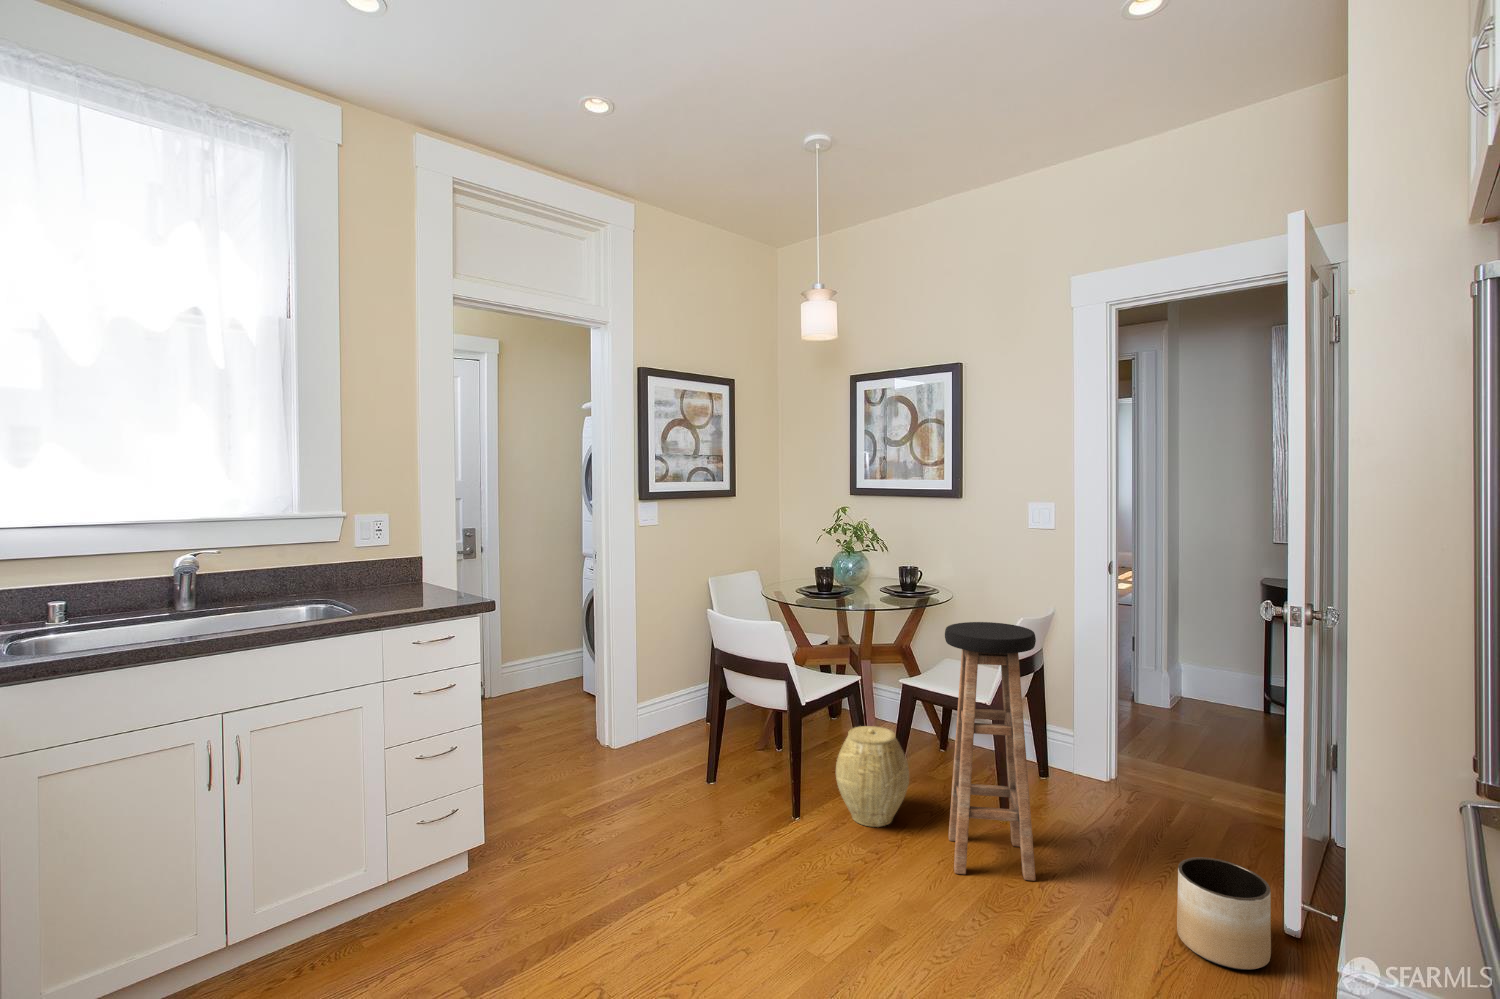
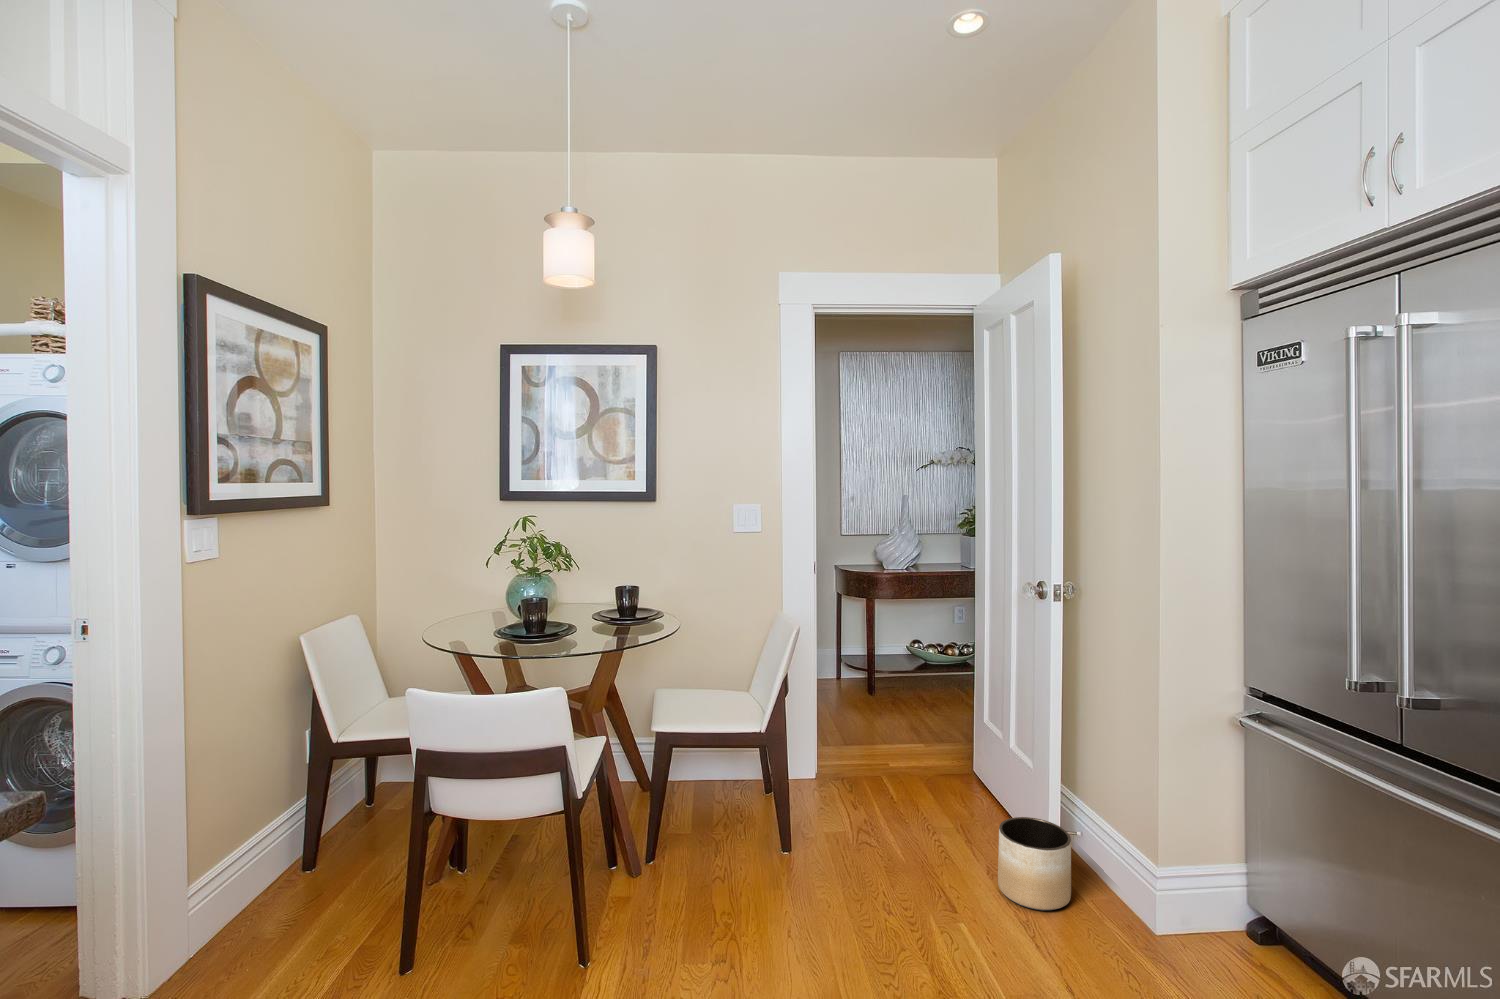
bar stool: present [945,622,1036,881] -> none [765,639,879,933]
woven basket: present [836,726,909,827] -> none [627,792,719,924]

